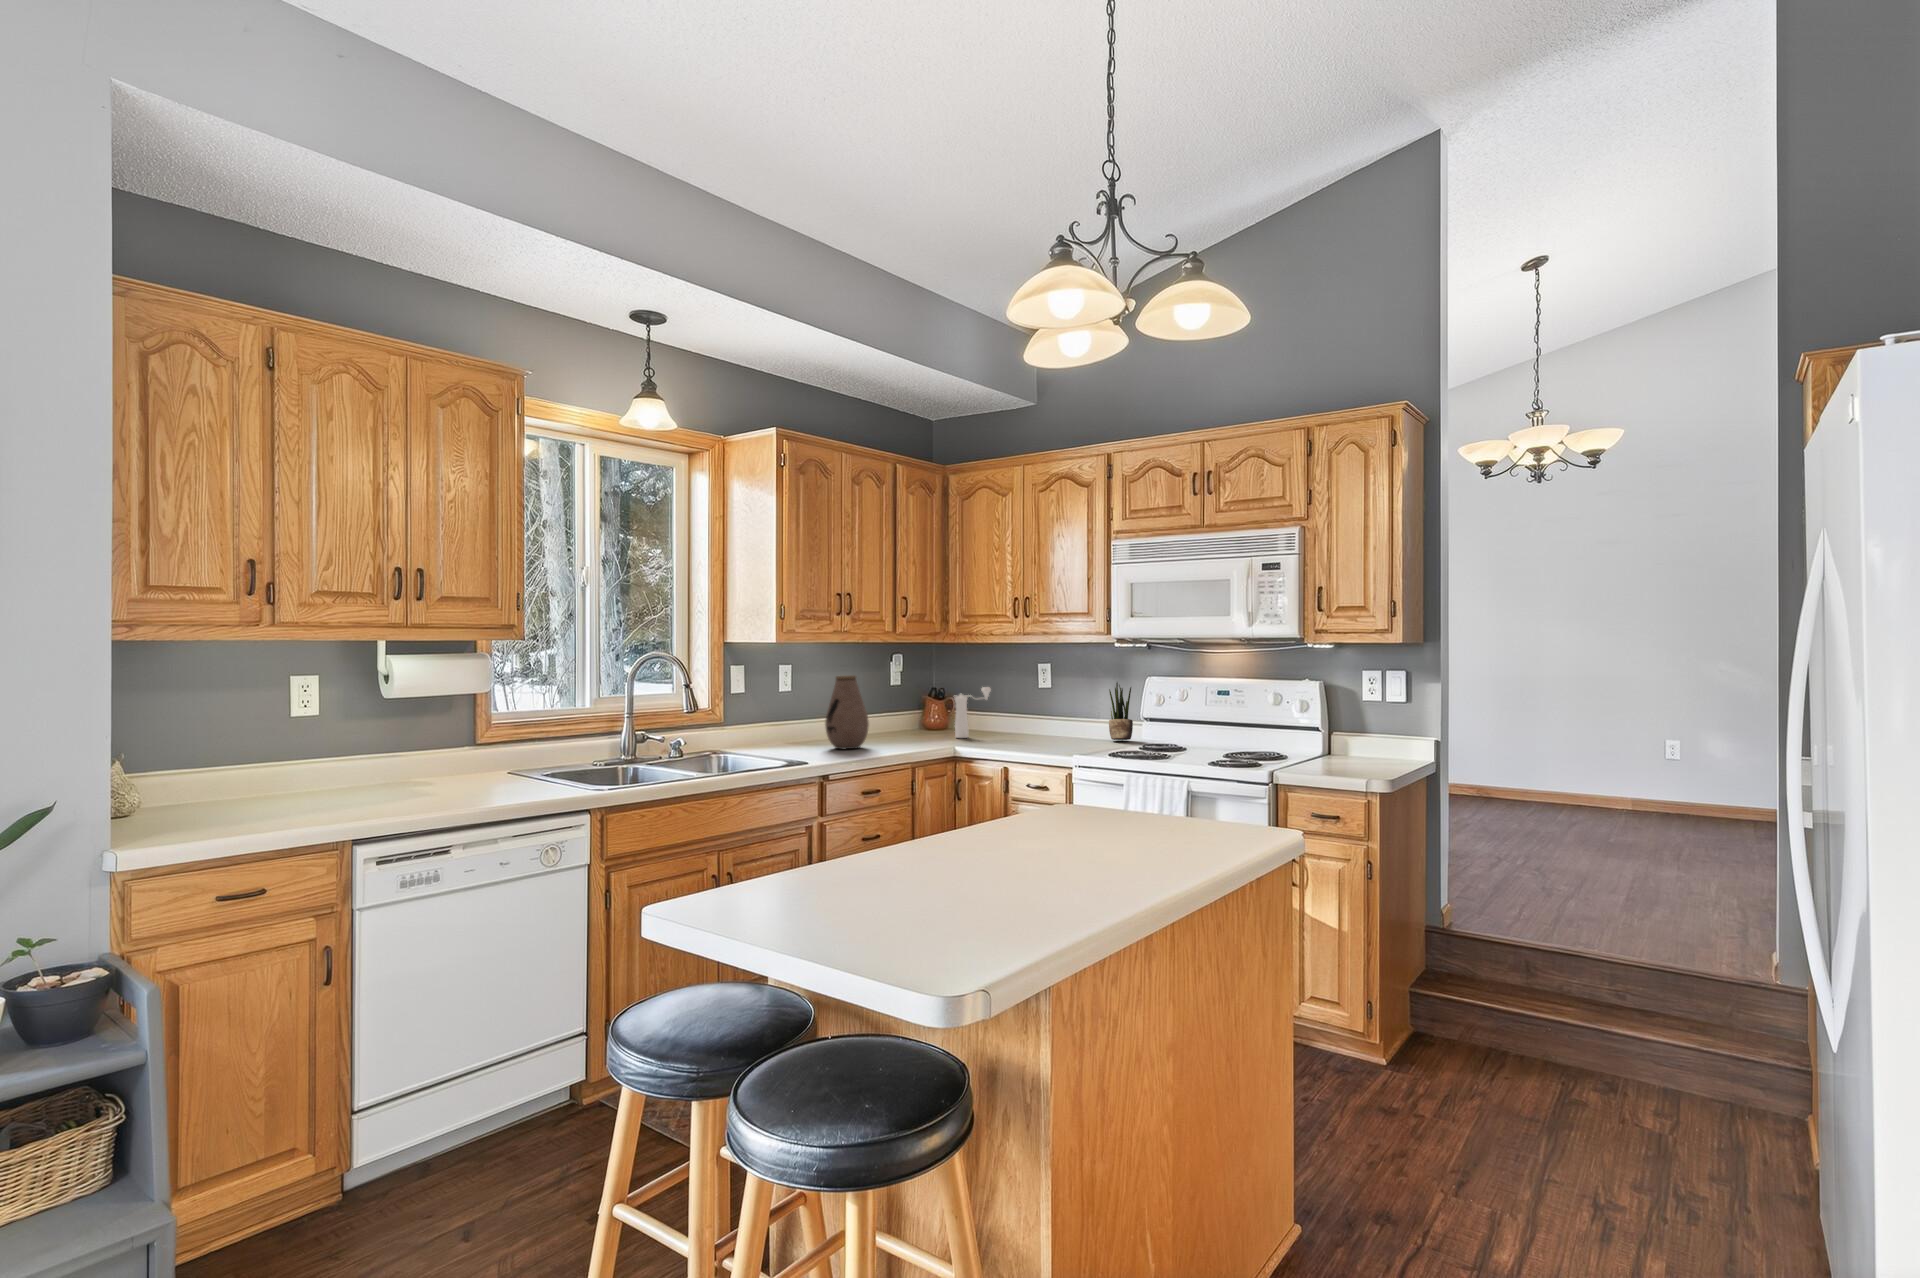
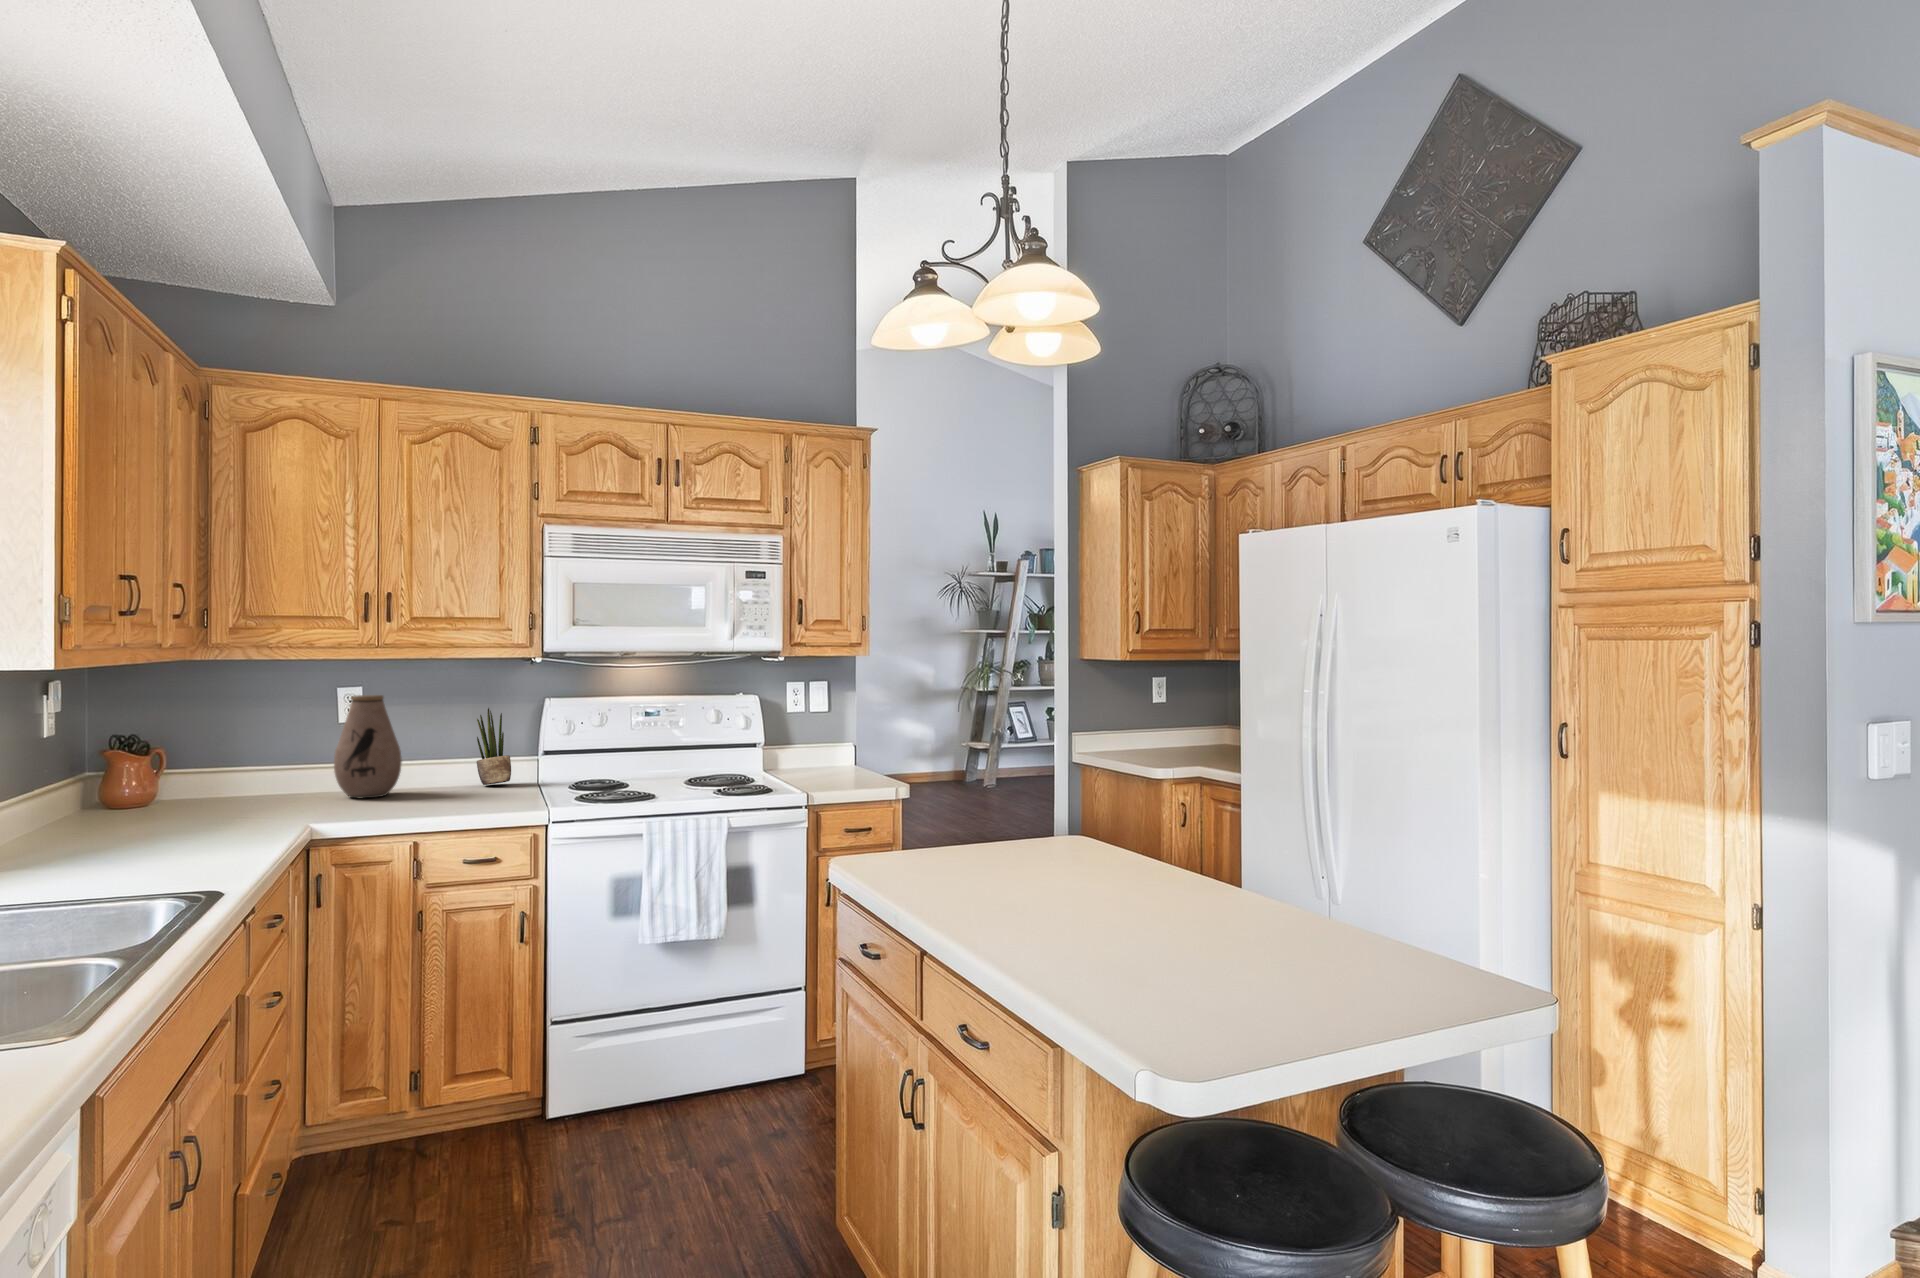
vase: present [825,675,869,749] -> present [334,695,402,798]
pepper mill: present [955,687,991,738] -> none [224,726,282,812]

